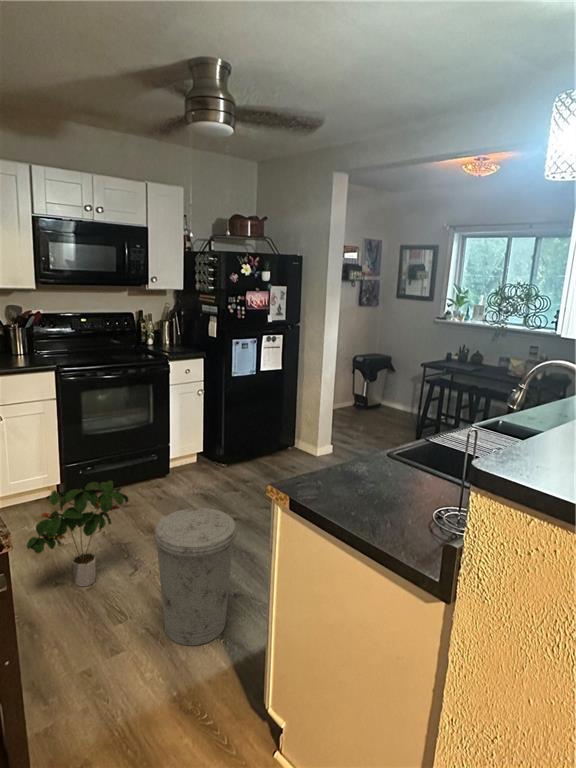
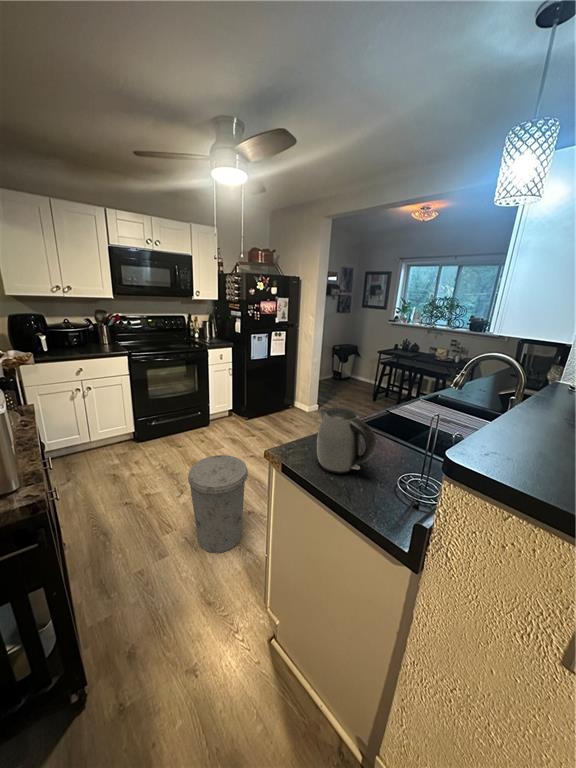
kettle: none [333,429,404,508] -> present [317,407,376,474]
potted plant: present [27,481,129,587] -> none [101,433,175,506]

